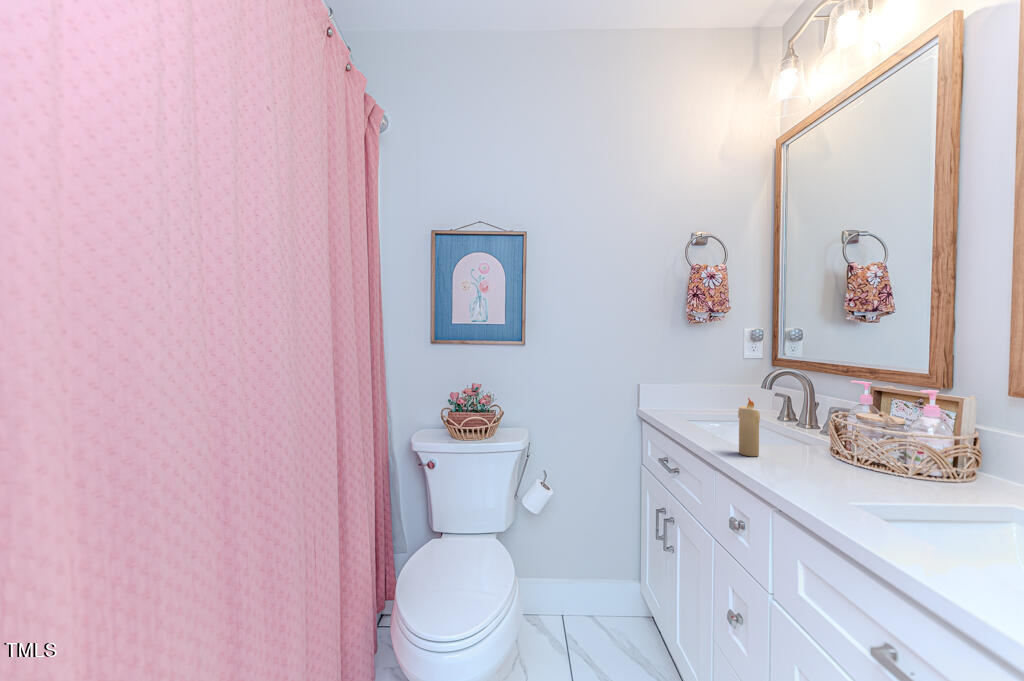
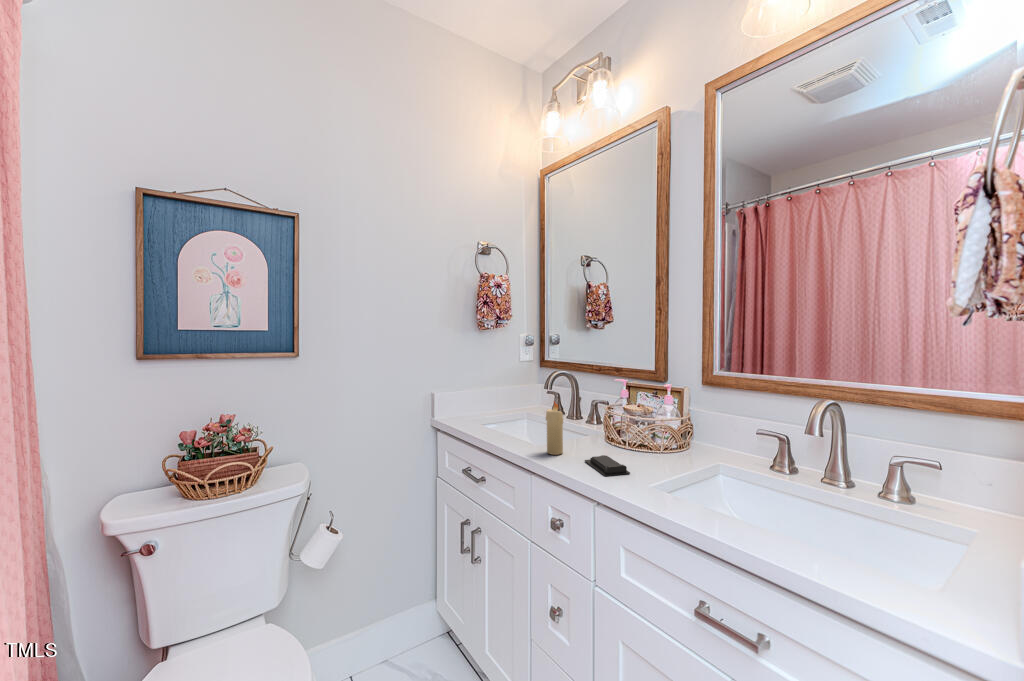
soap bar: none [780,464,833,490] -> present [585,455,630,476]

